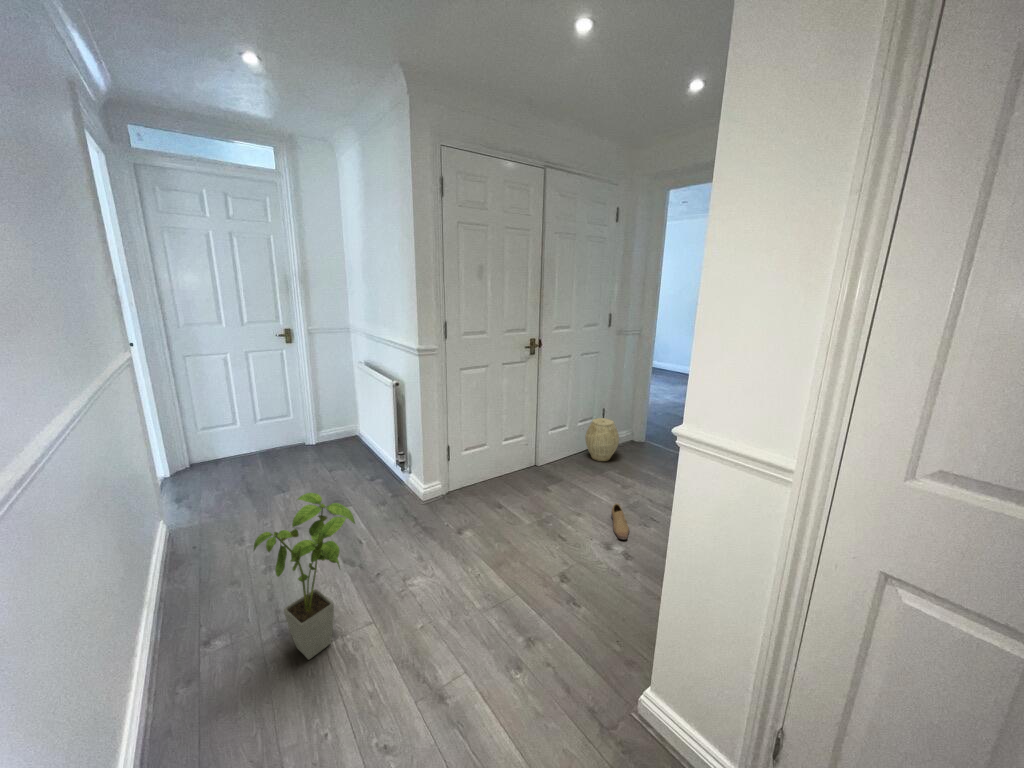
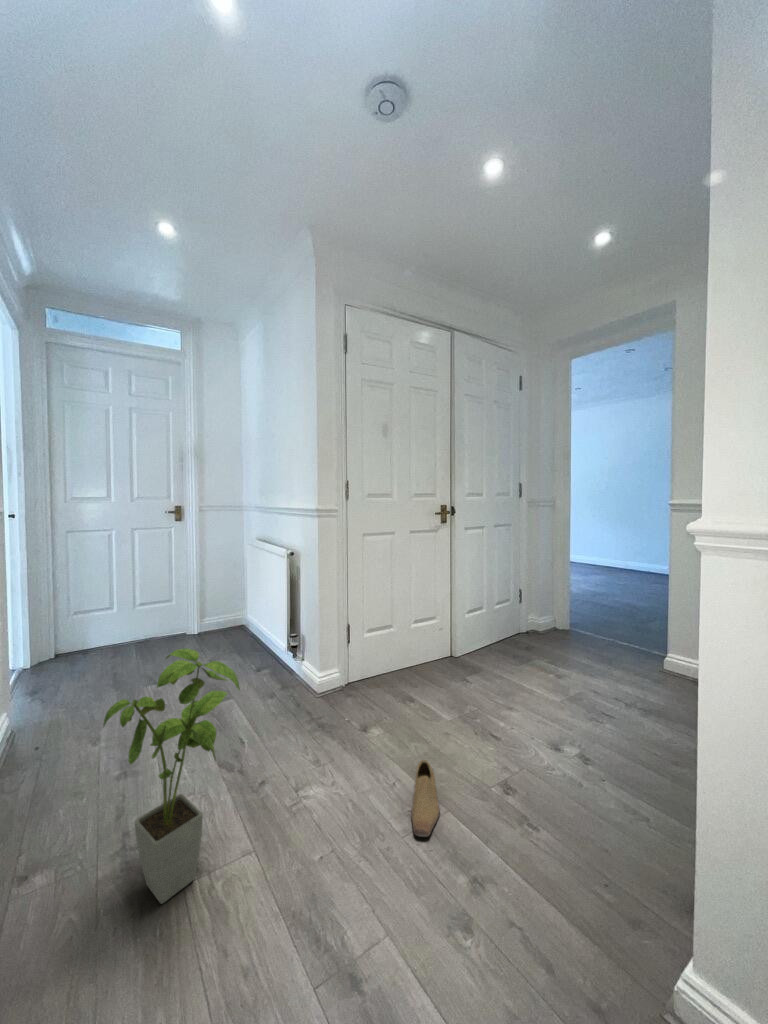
woven basket: present [585,418,619,461] -> none [505,600,545,651]
shoe: present [611,503,629,539] -> present [411,760,440,837]

